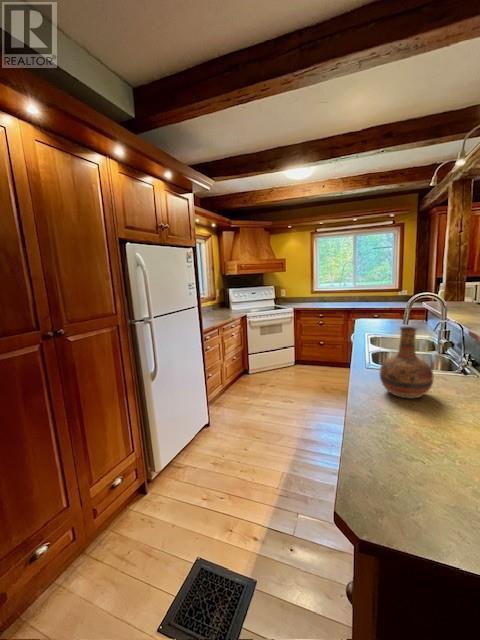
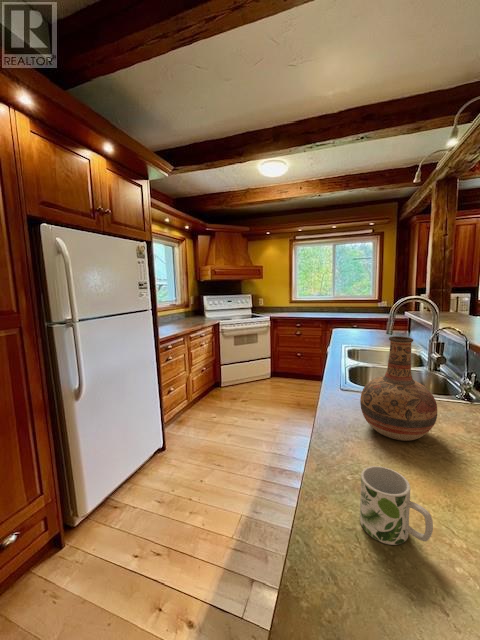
mug: none [379,404,419,443] -> present [360,466,433,545]

